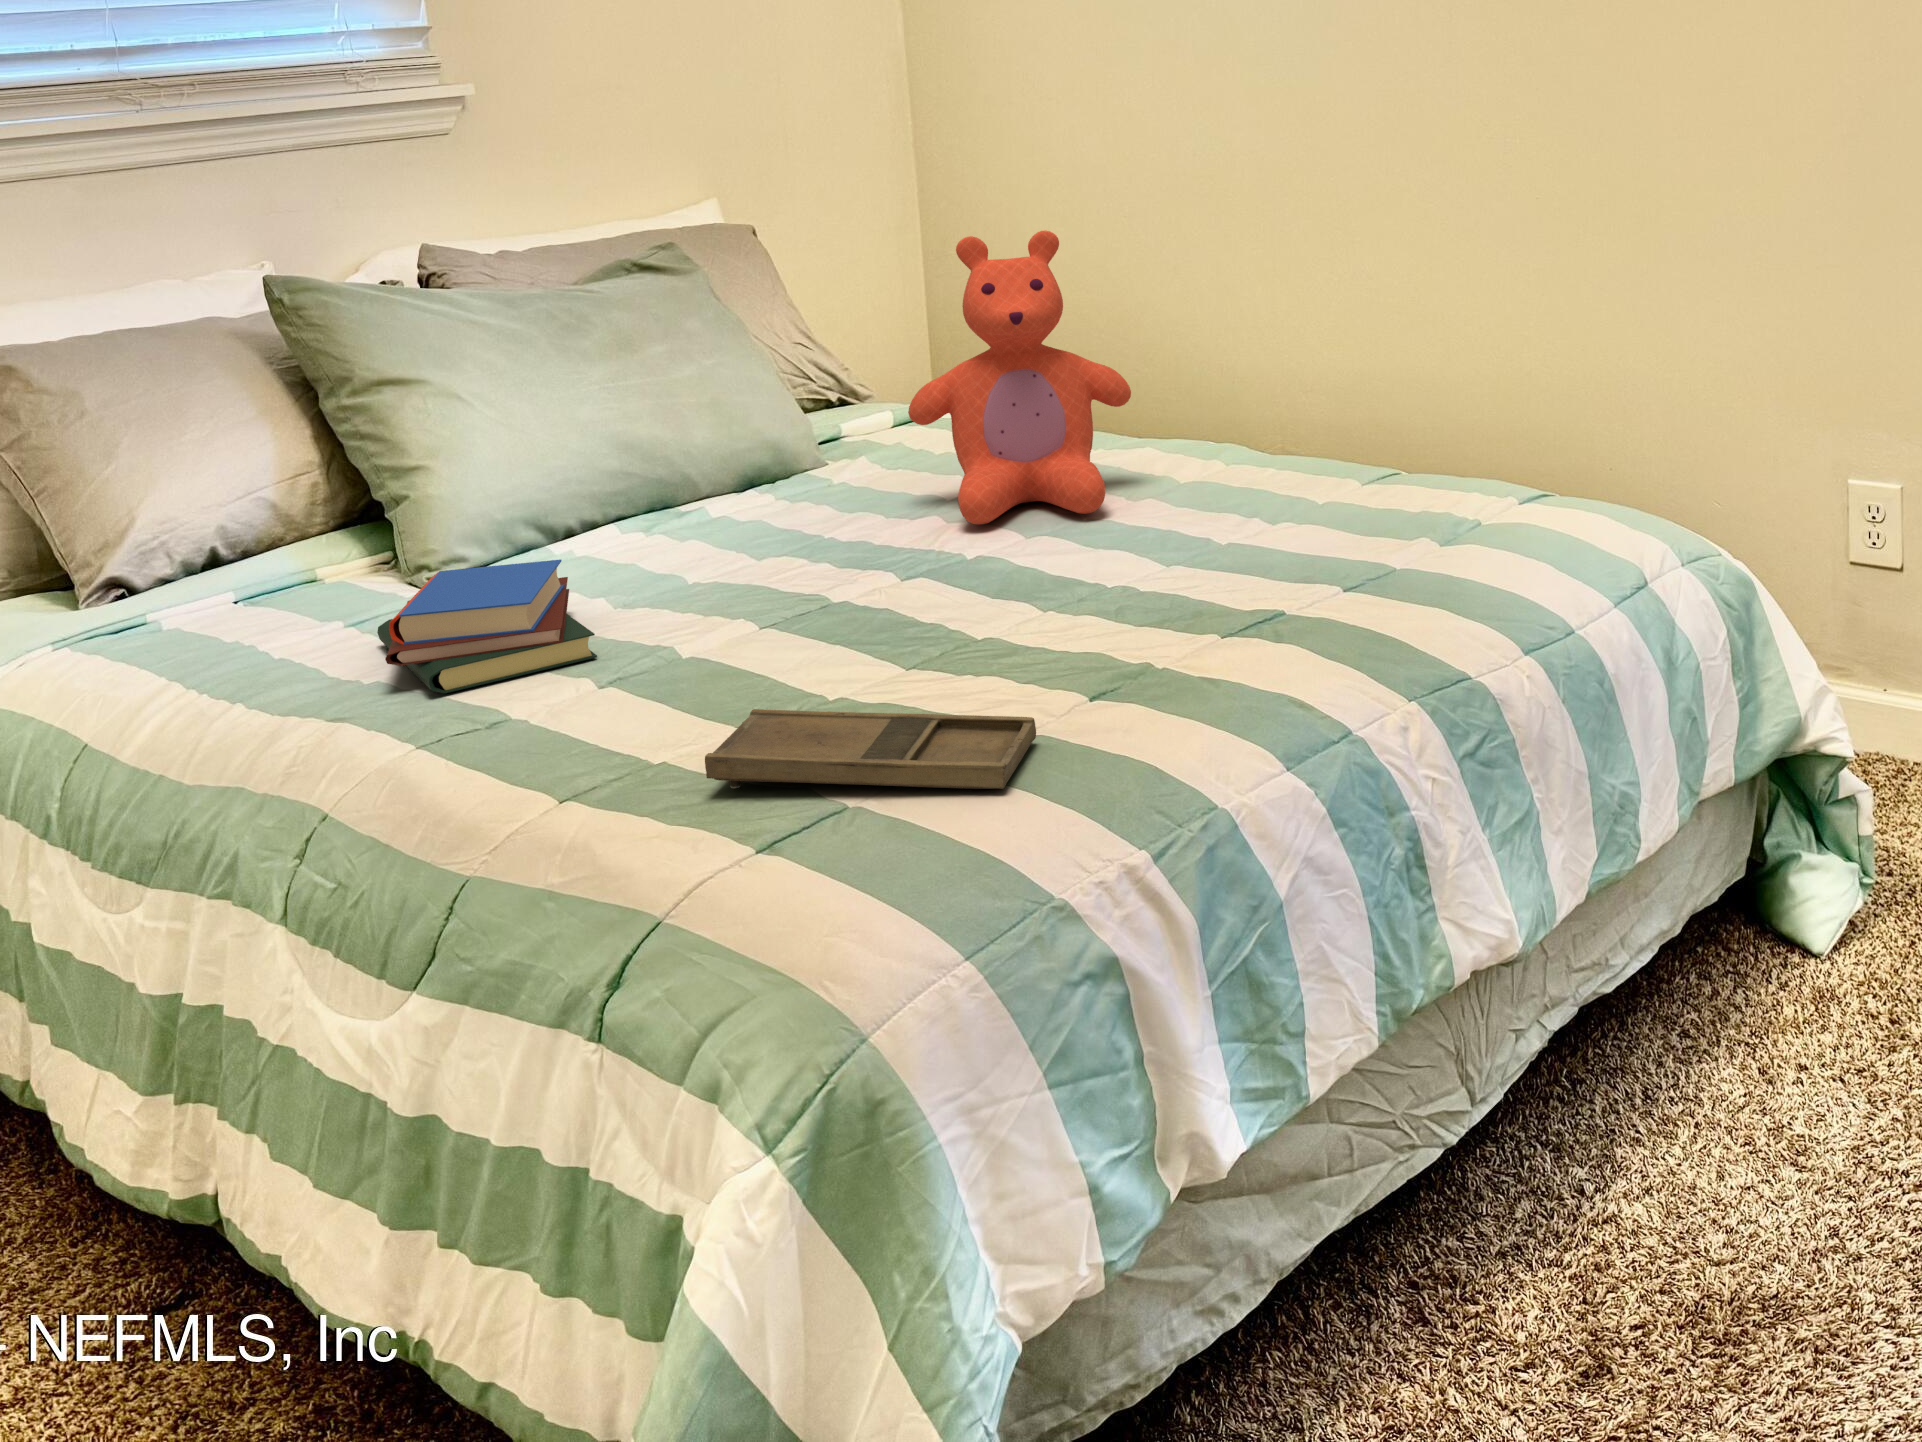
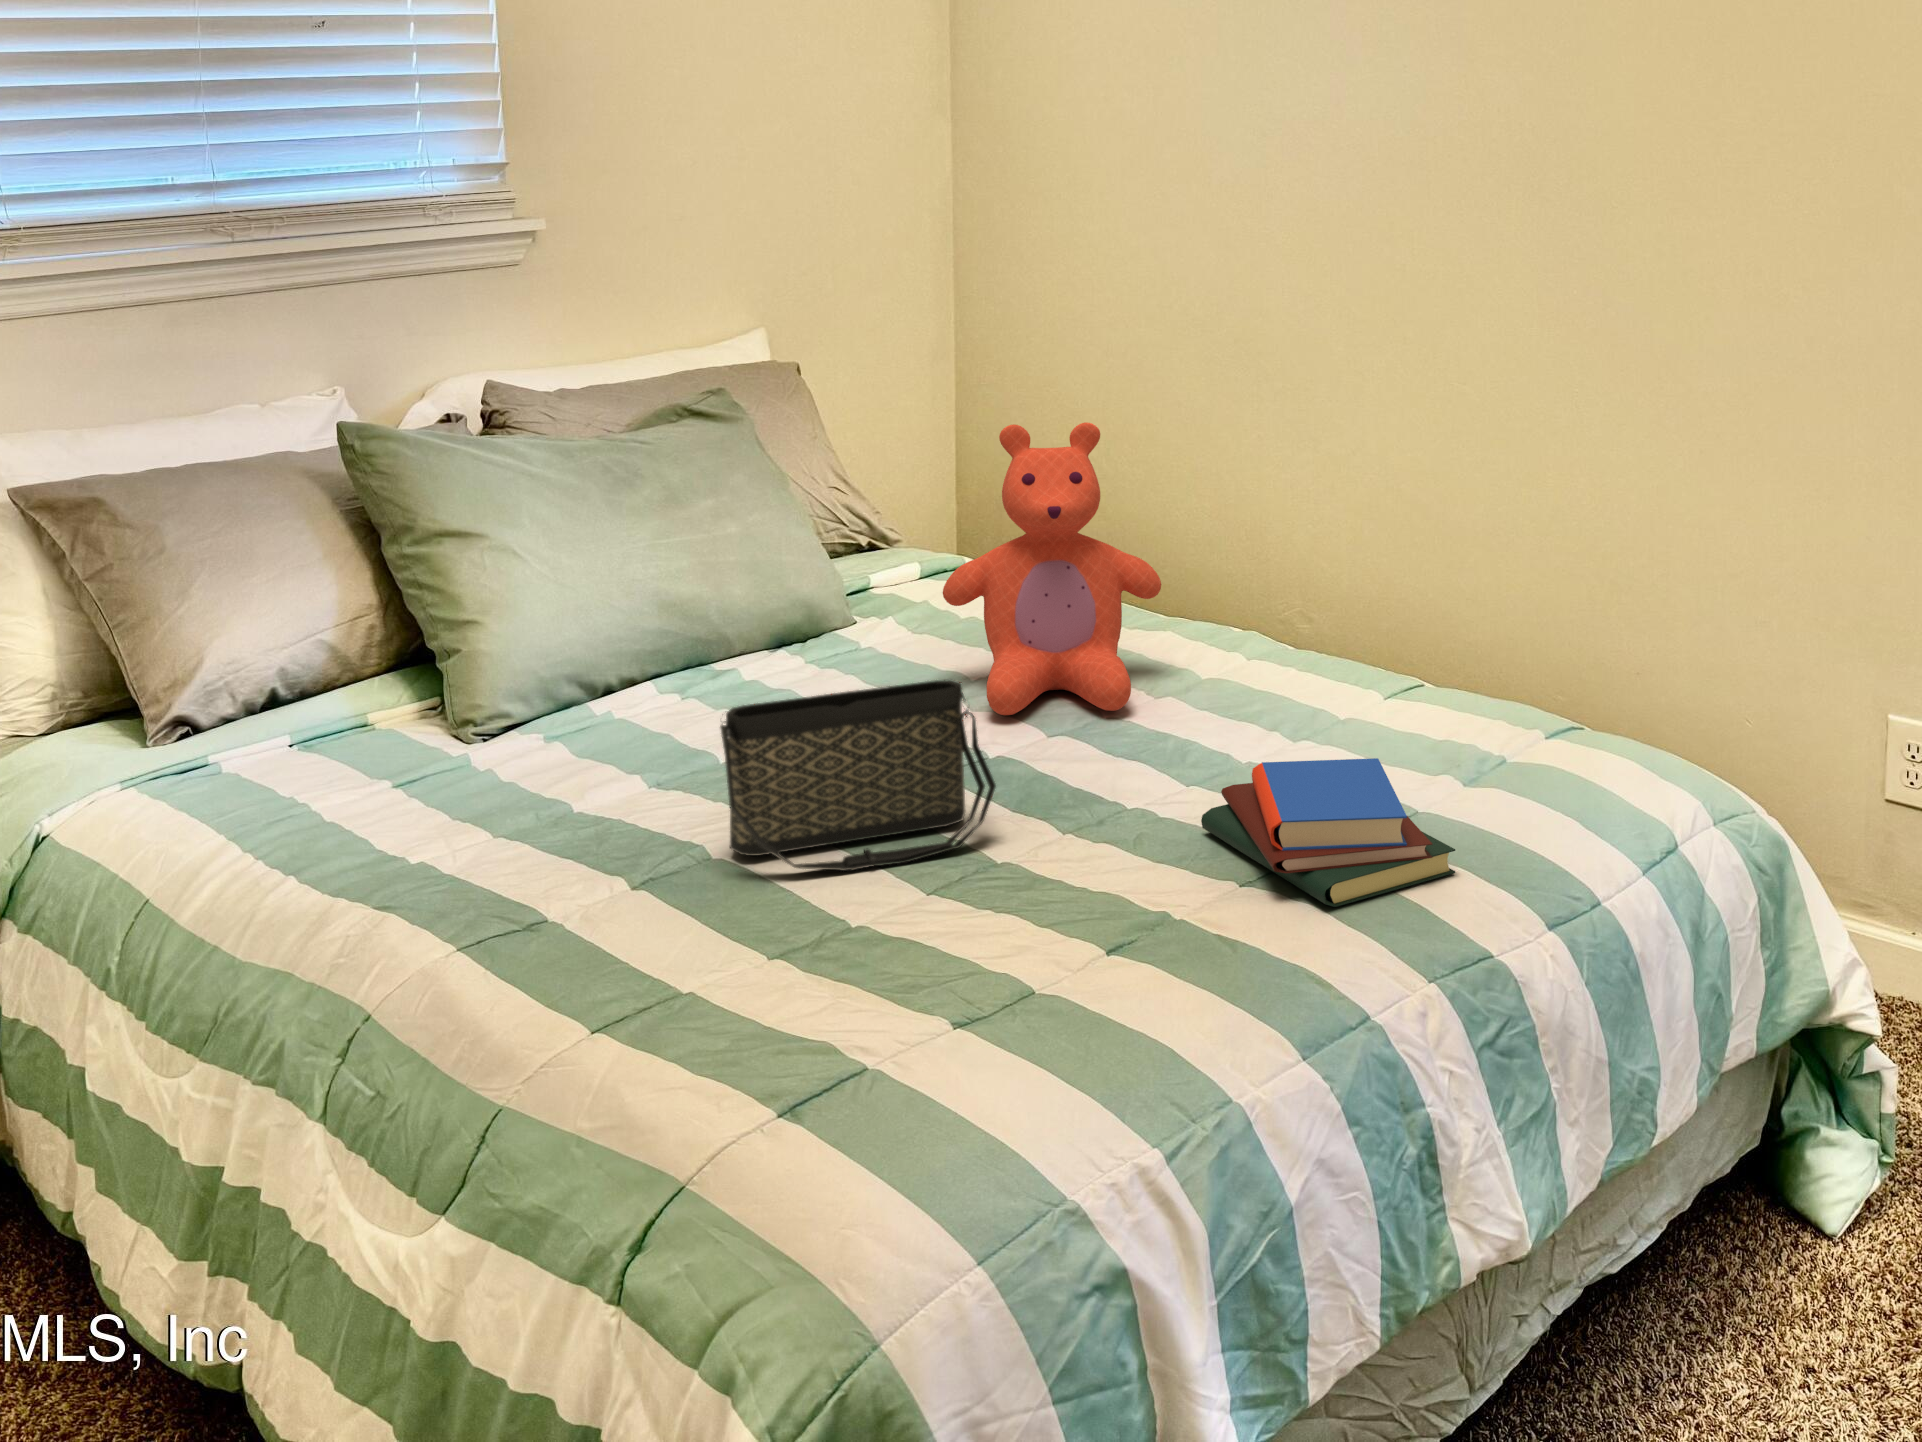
handbag: none [680,467,969,655] -> present [720,680,996,871]
book: present [377,560,597,693] -> present [1201,758,1455,907]
tray: present [705,709,1036,789] -> none [732,947,1057,1068]

